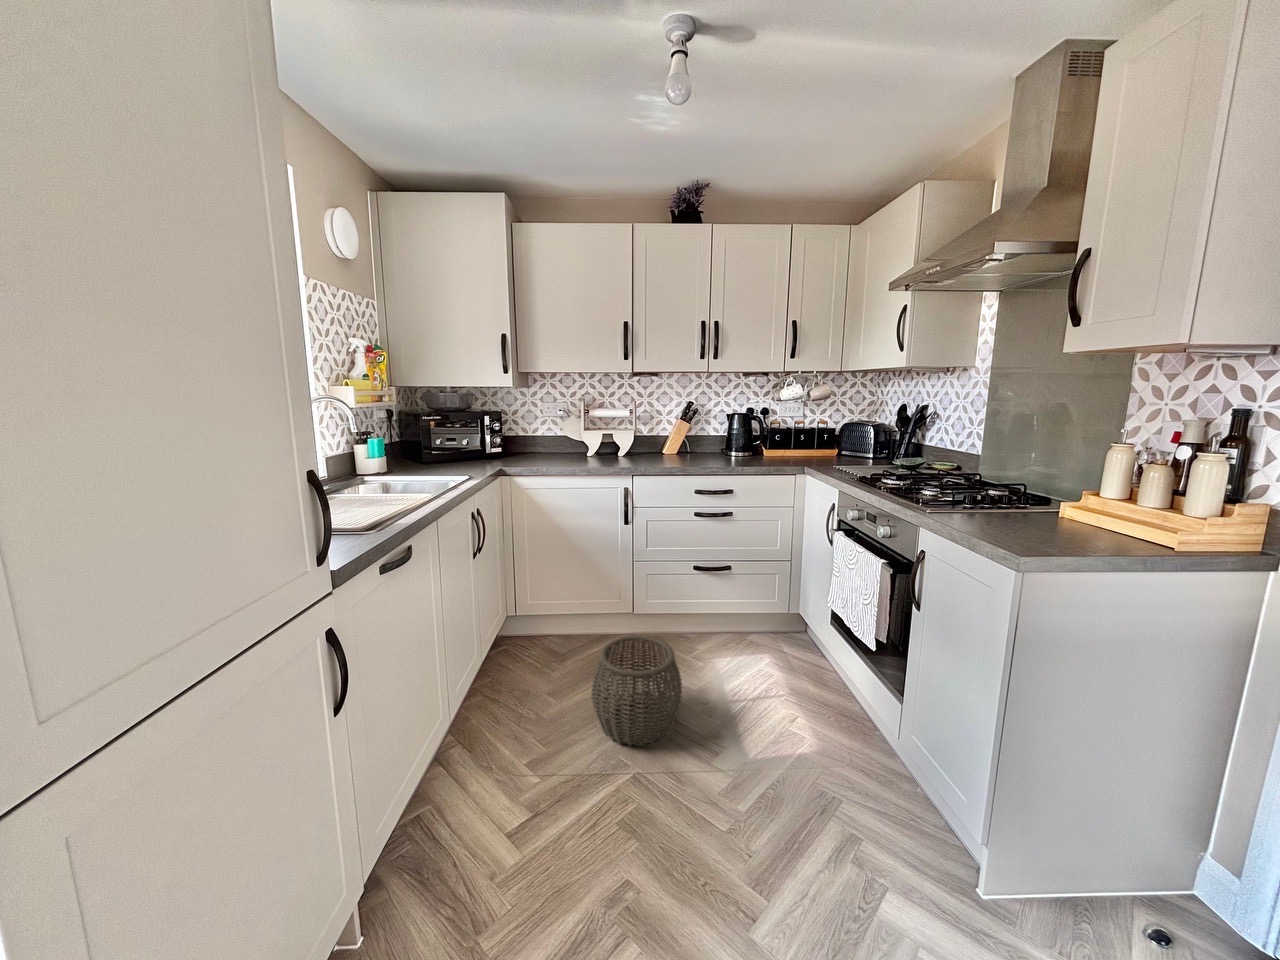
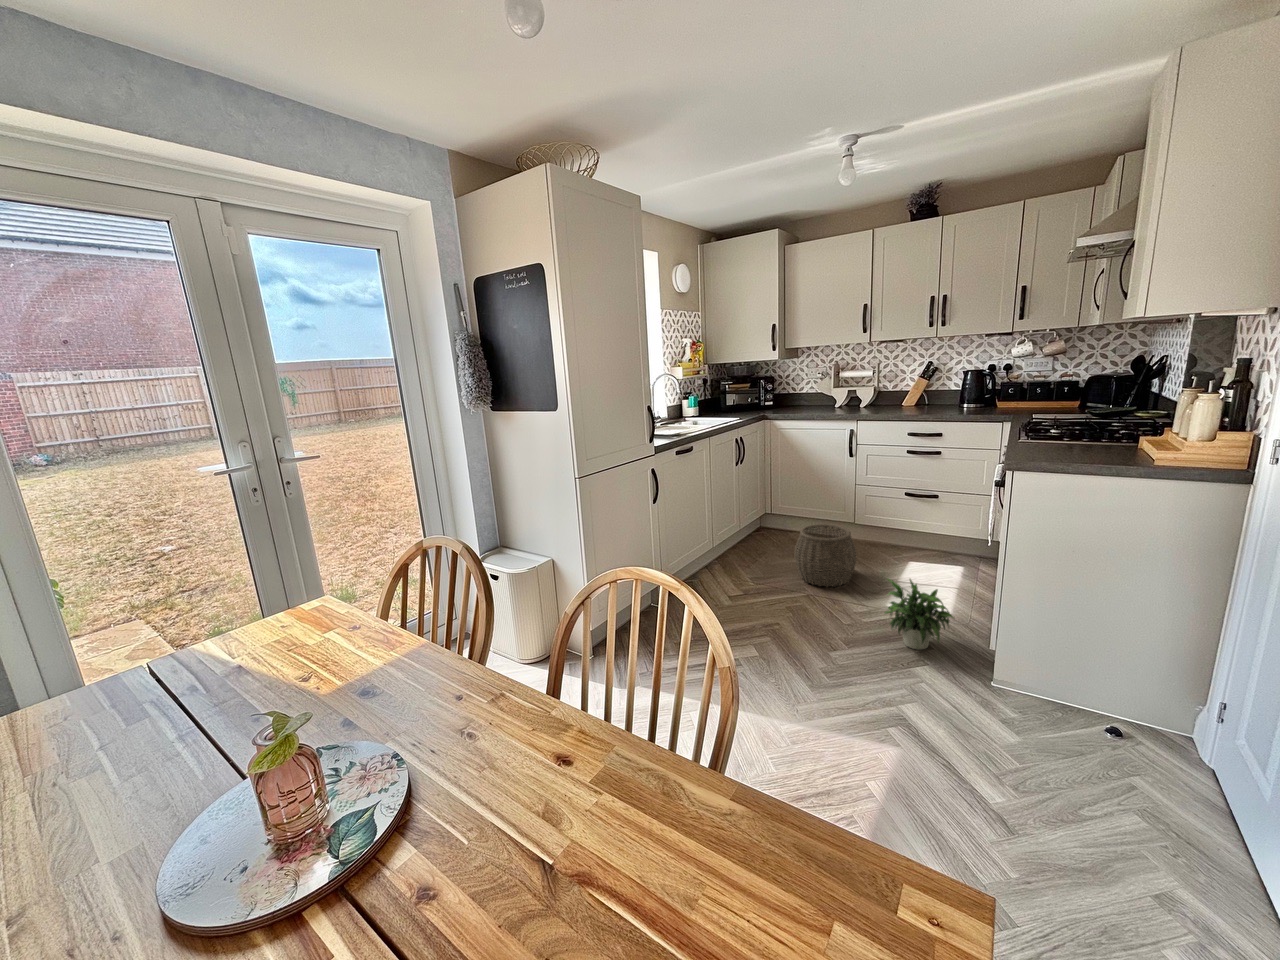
potted plant: none [765,732,902,863] -> present [885,579,954,650]

